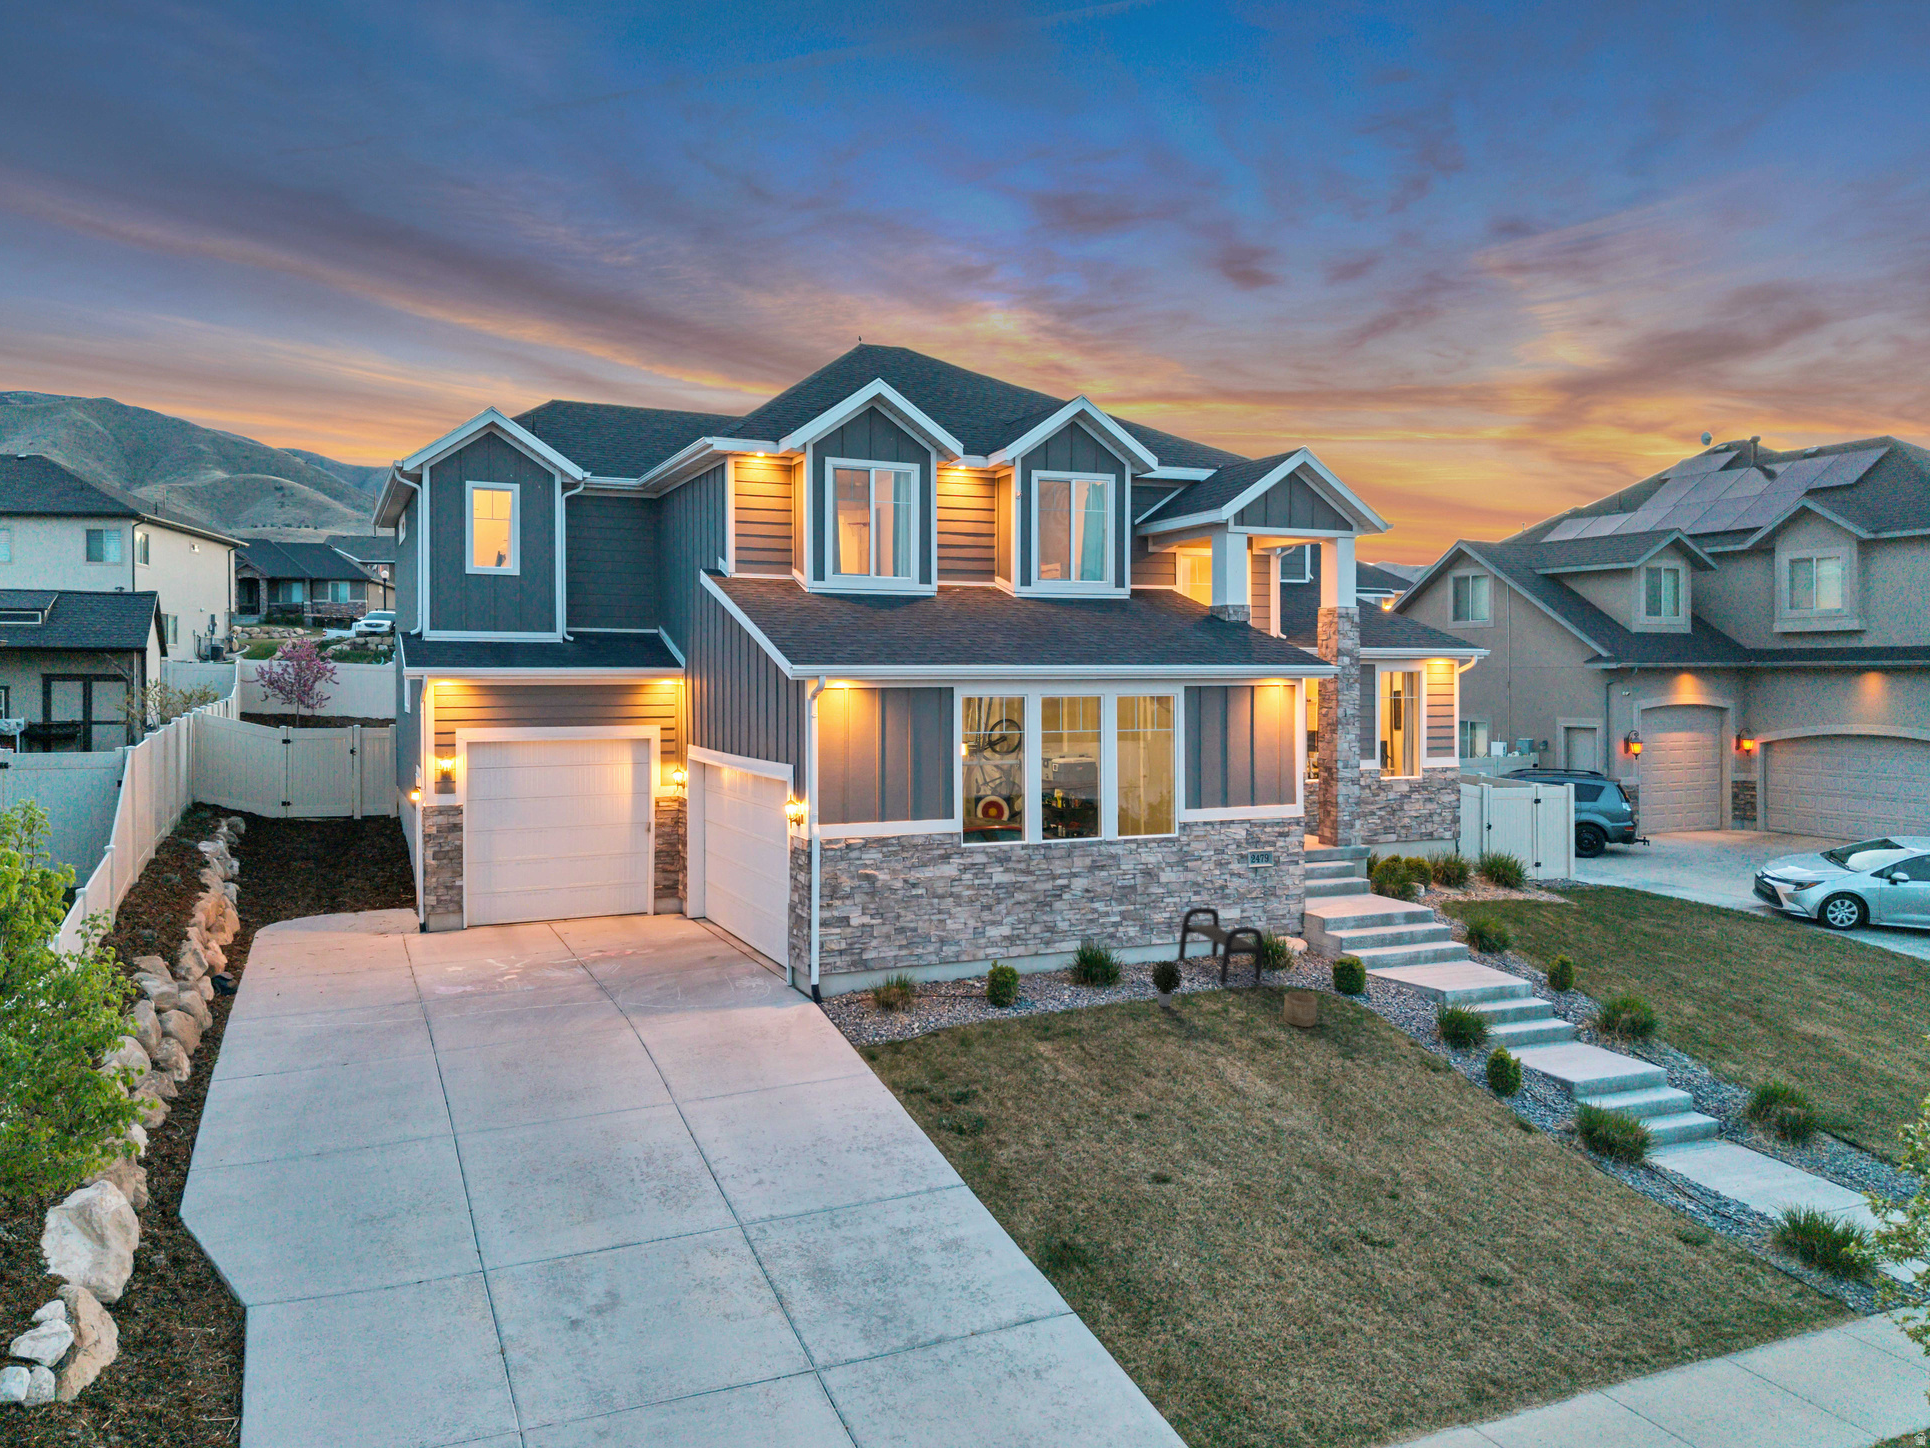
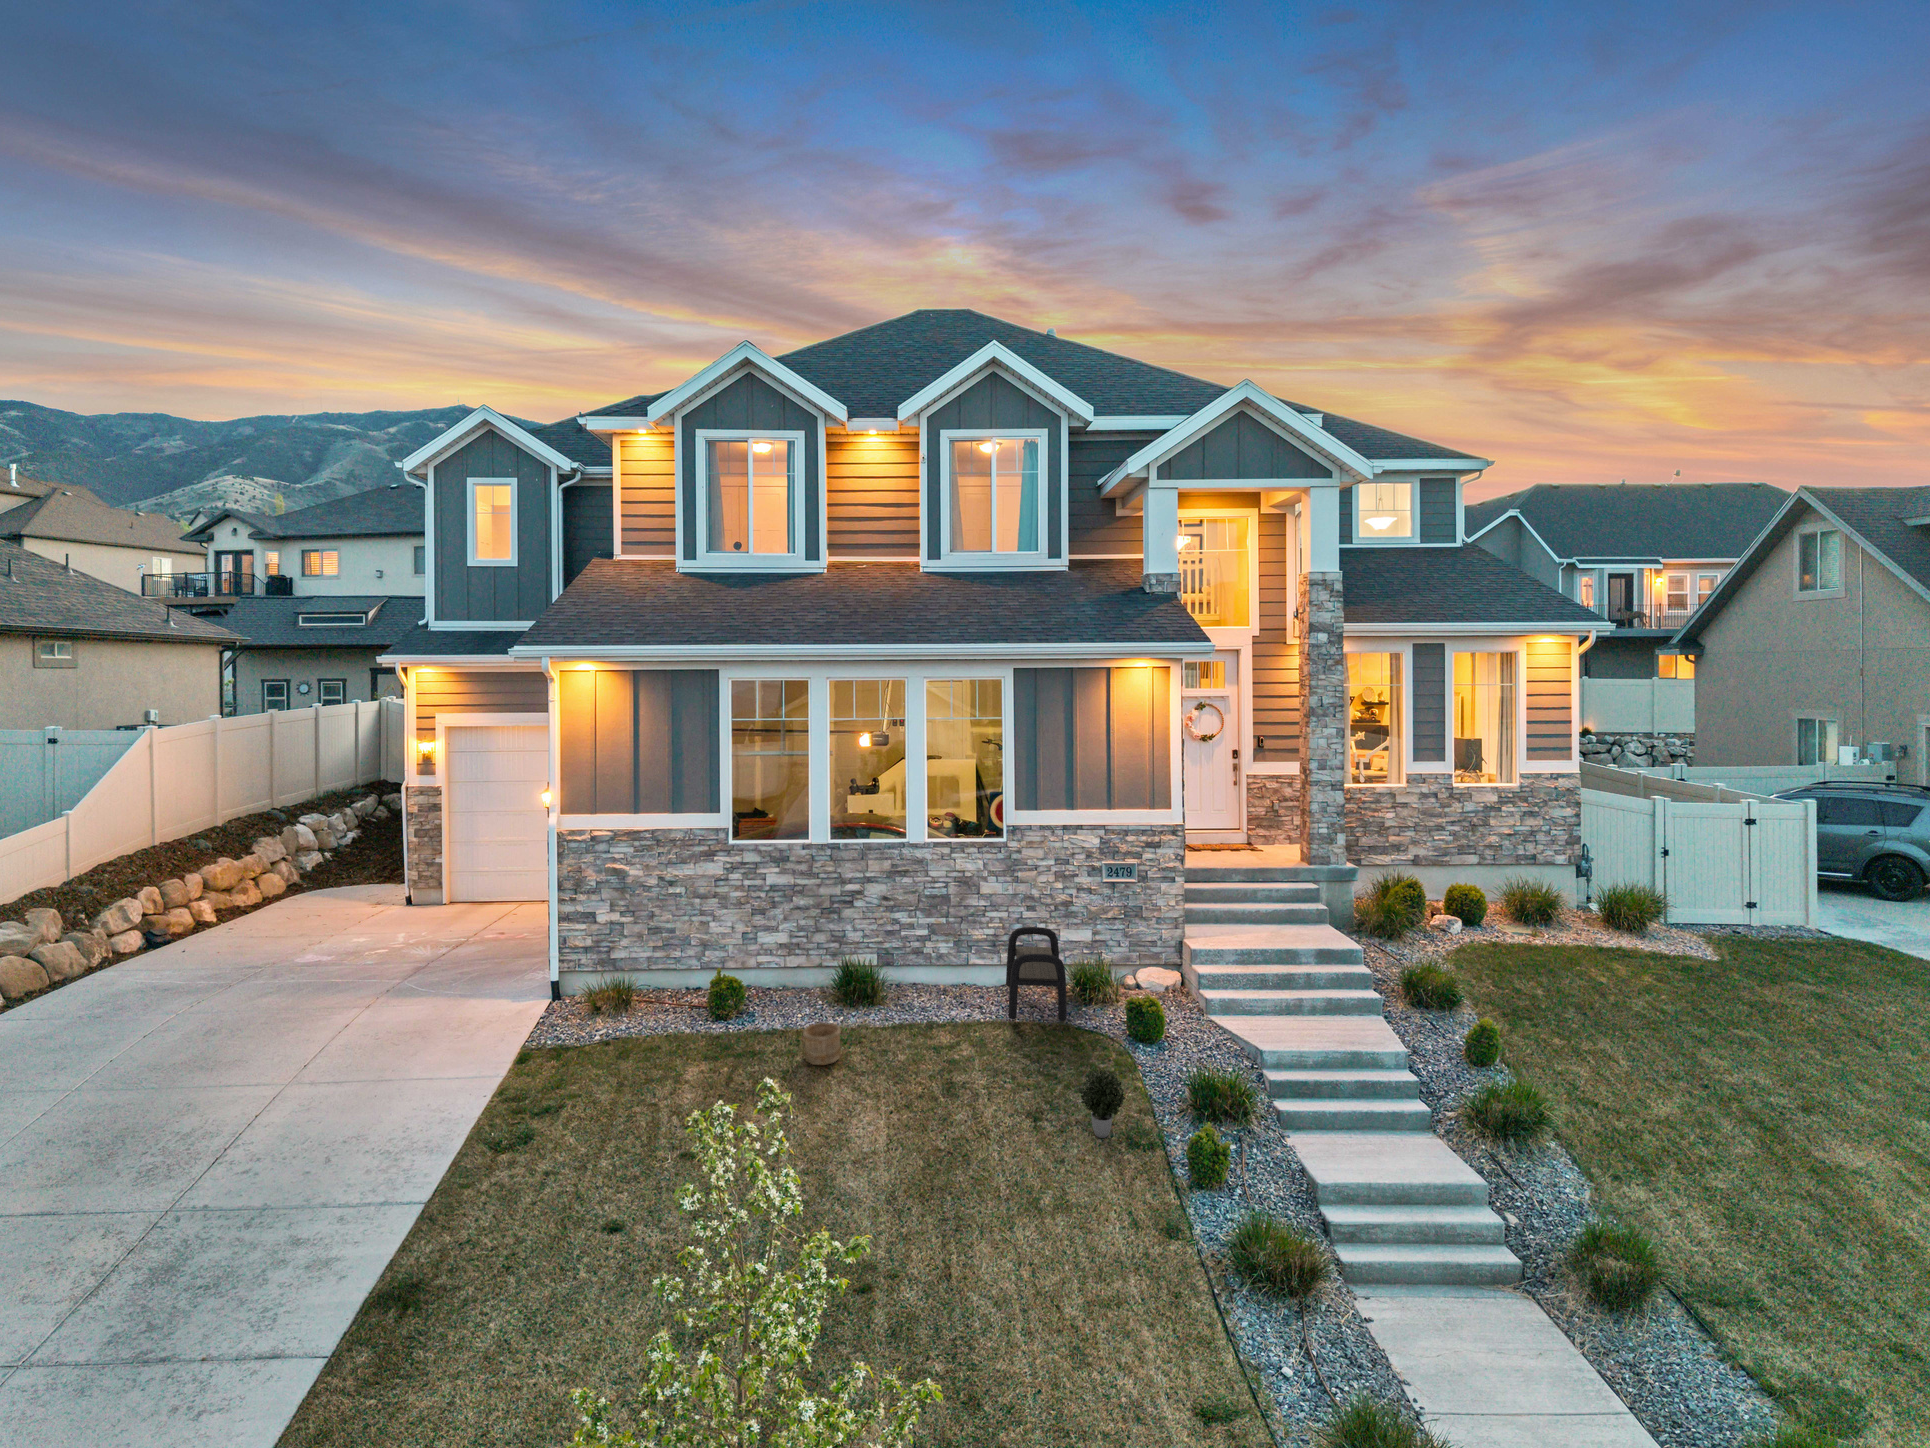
potted plant: present [1151,960,1182,1007] -> present [1079,1070,1125,1138]
wooden bucket: present [1284,992,1318,1027] -> present [803,1022,840,1065]

